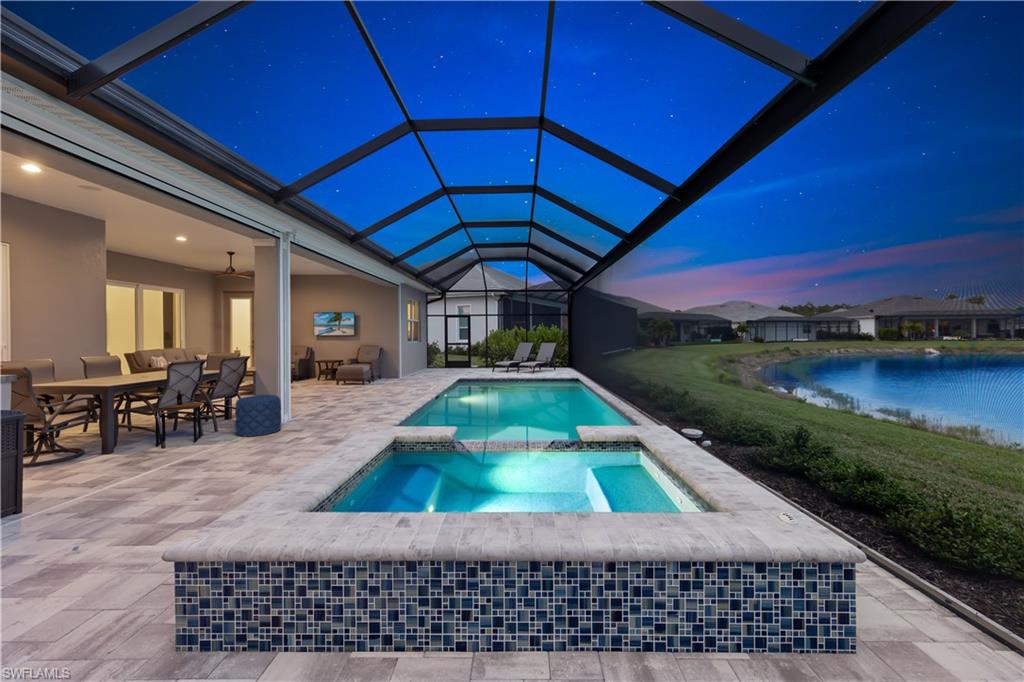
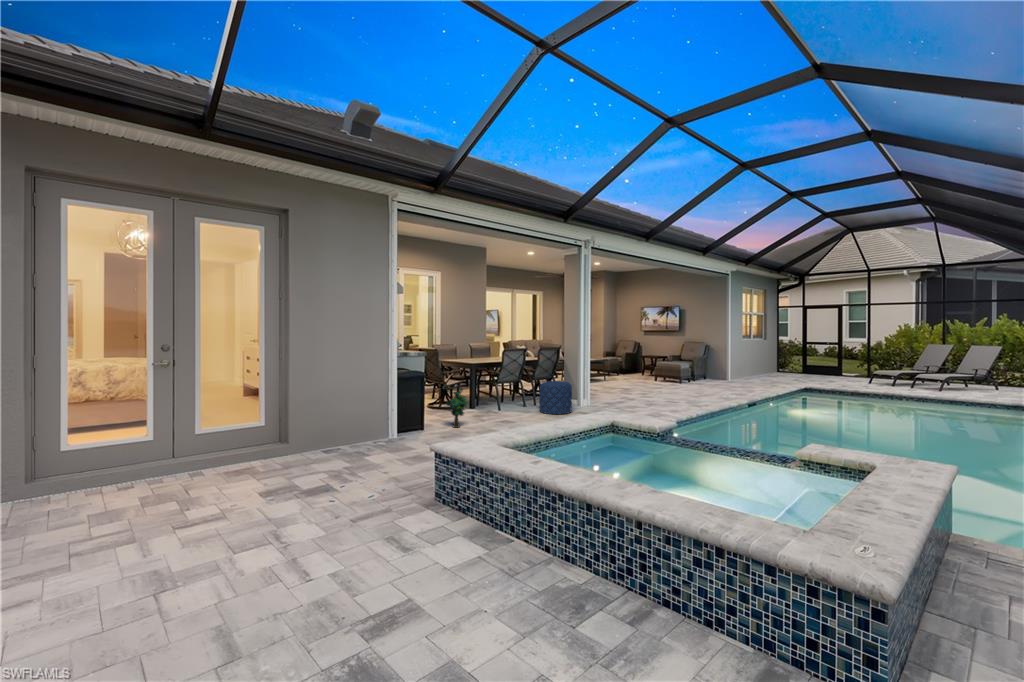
side table: present [153,390,202,446] -> none [490,371,520,412]
decorative plant: none [80,424,132,488] -> present [446,388,467,428]

